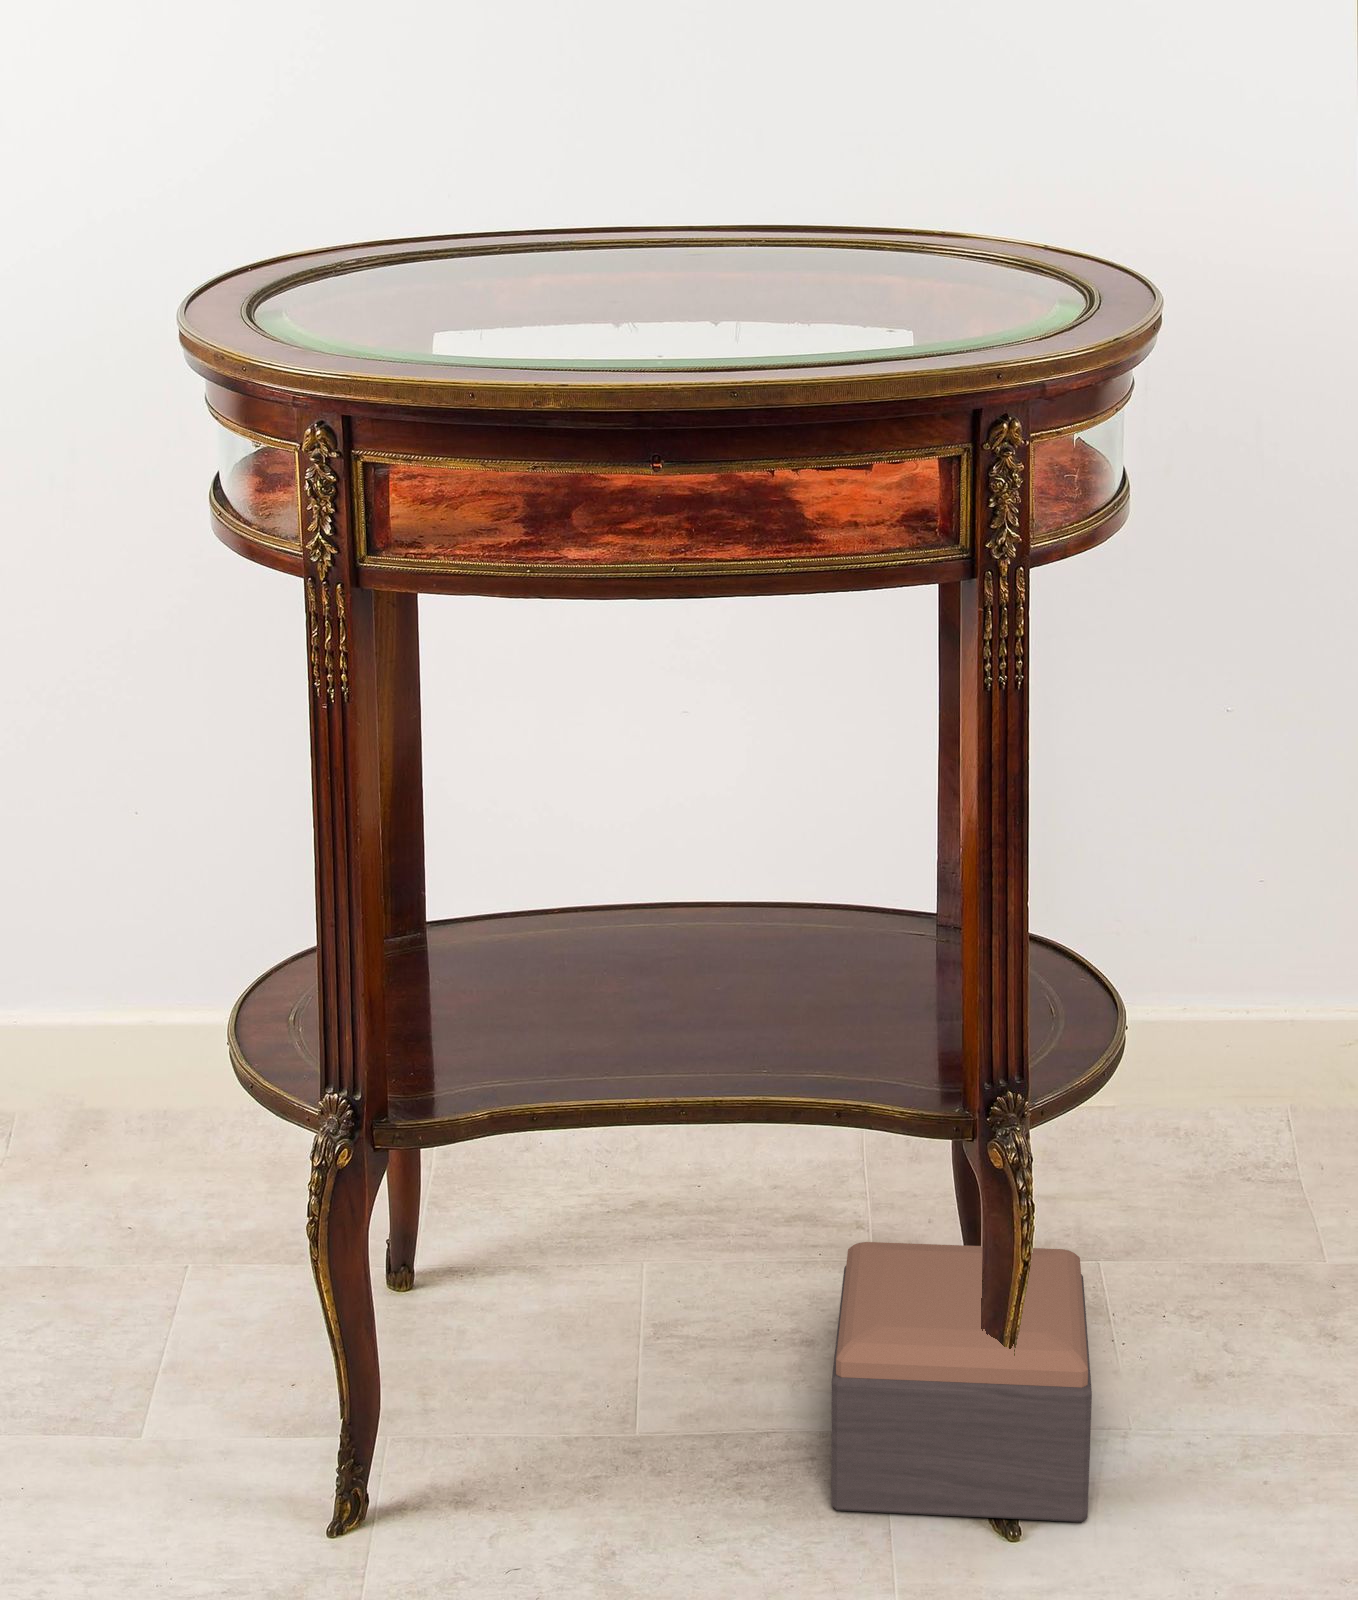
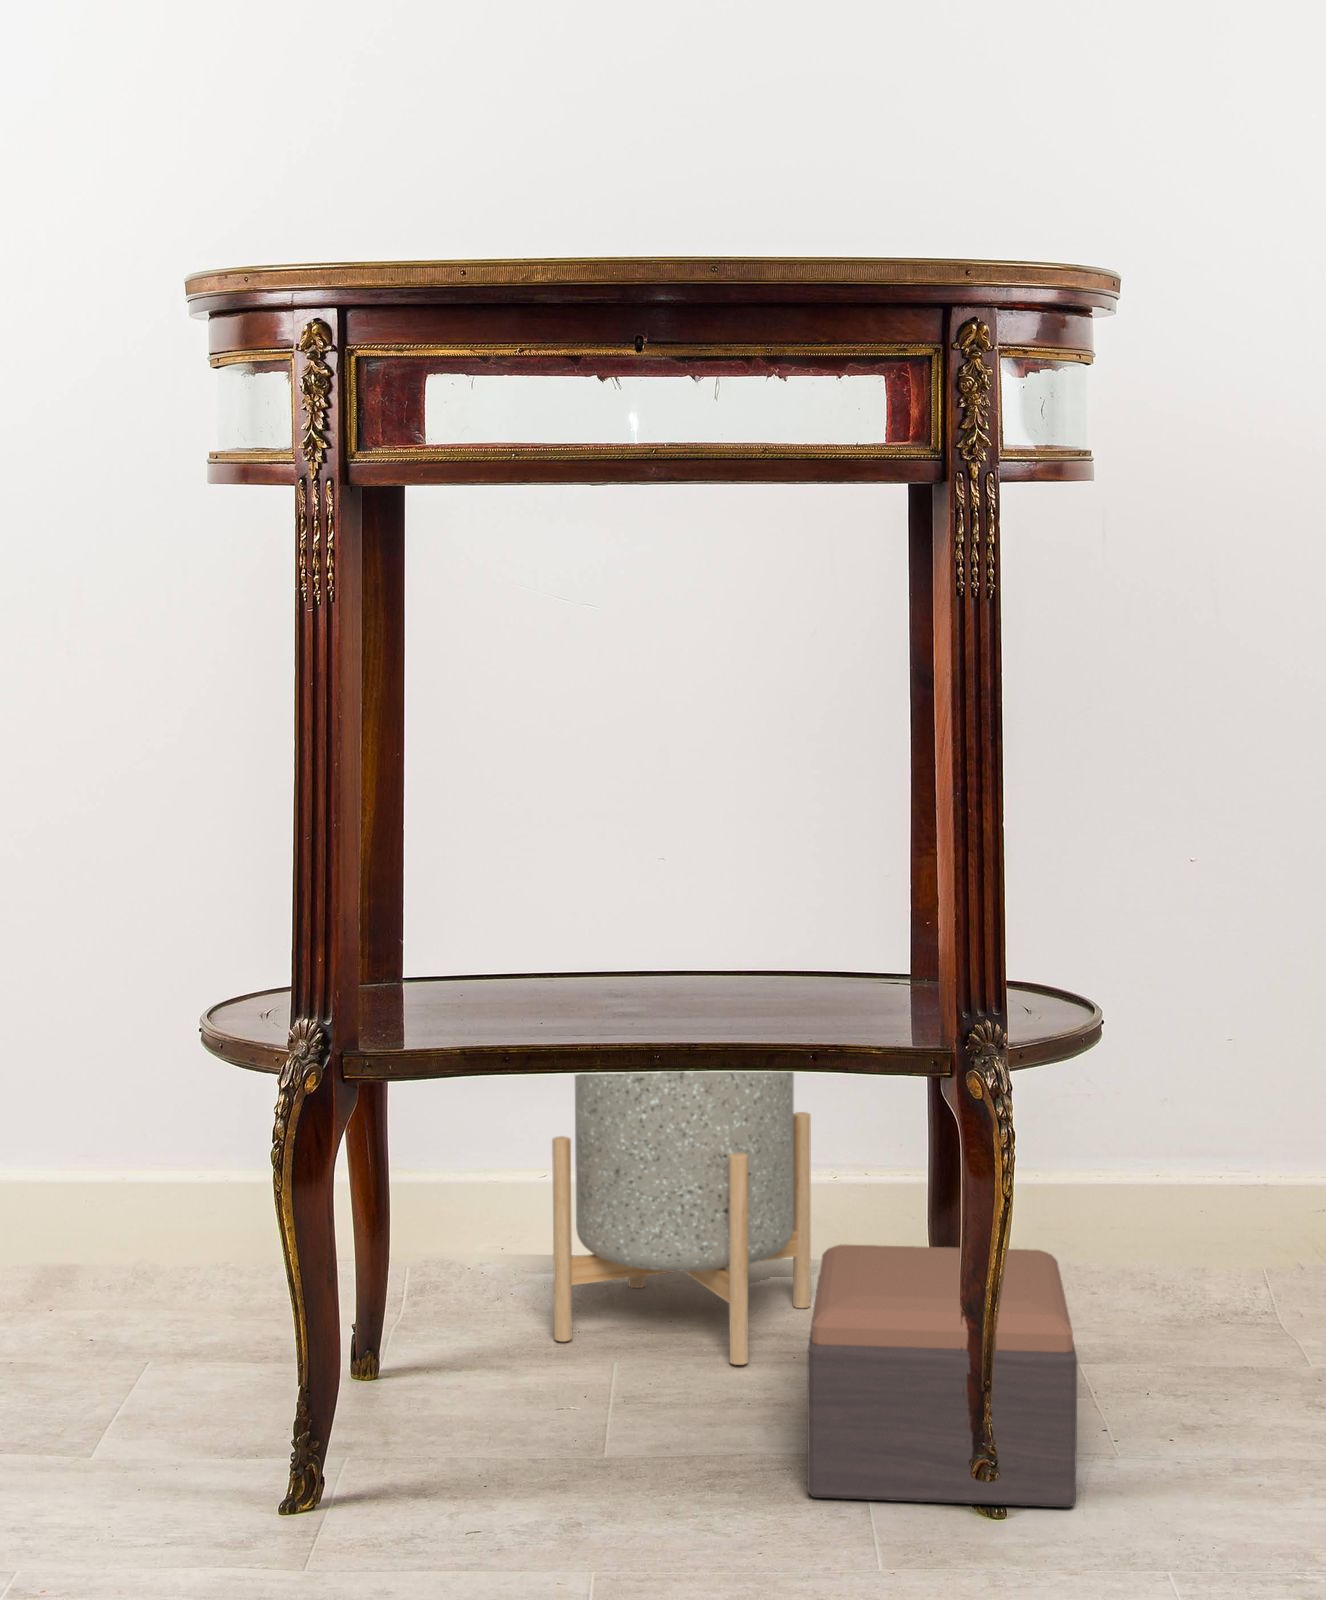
planter: none [577,950,839,1330] -> present [552,1071,811,1365]

